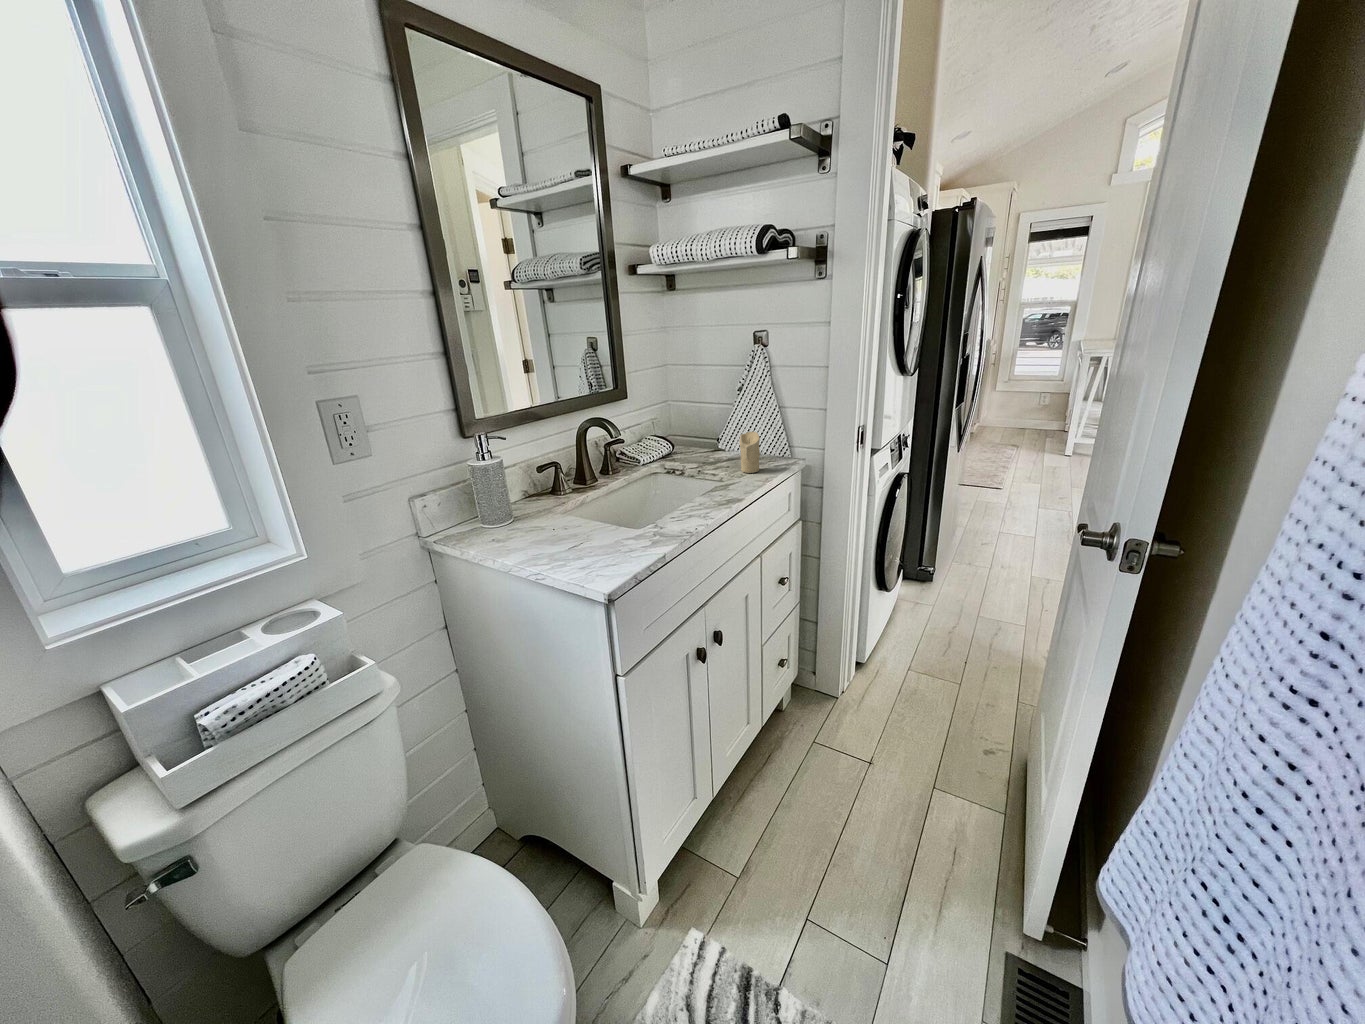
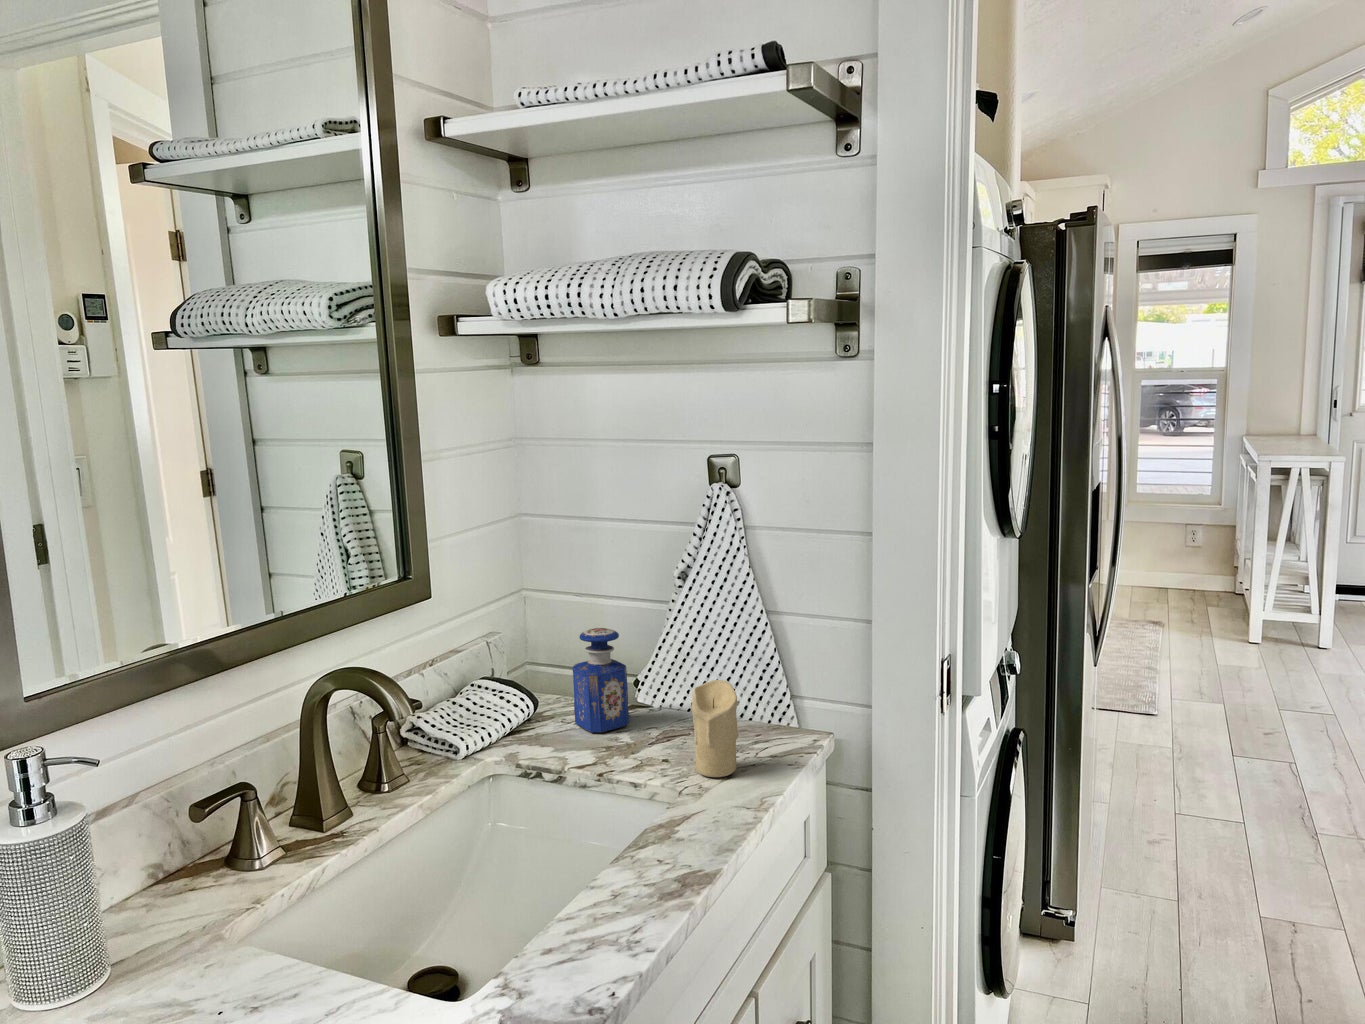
perfume bottle: none [690,413,715,459] -> present [572,628,629,732]

